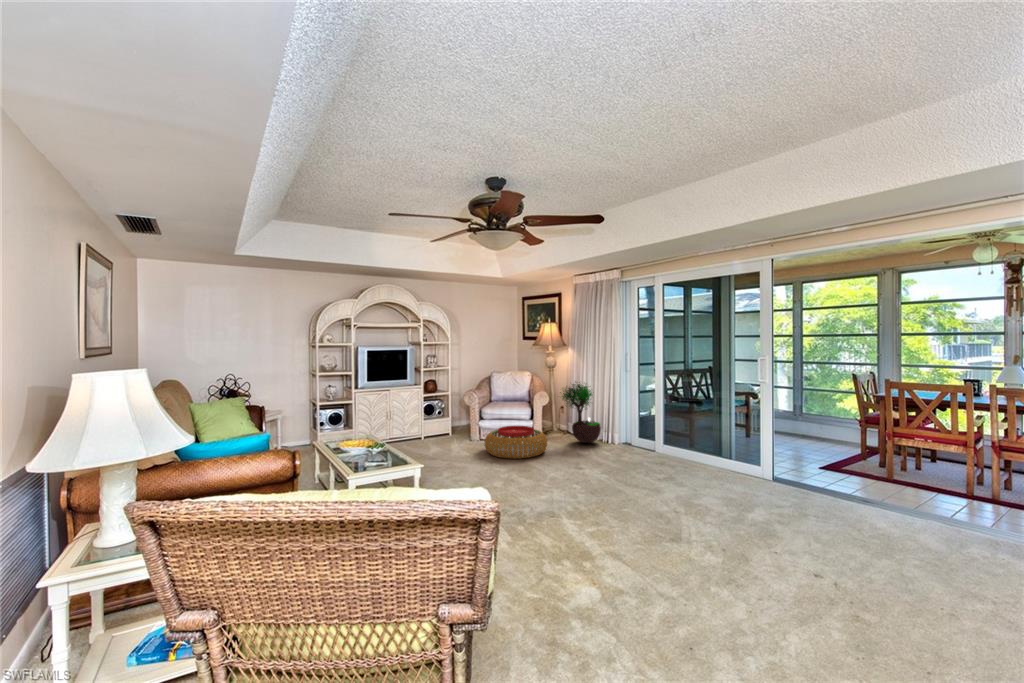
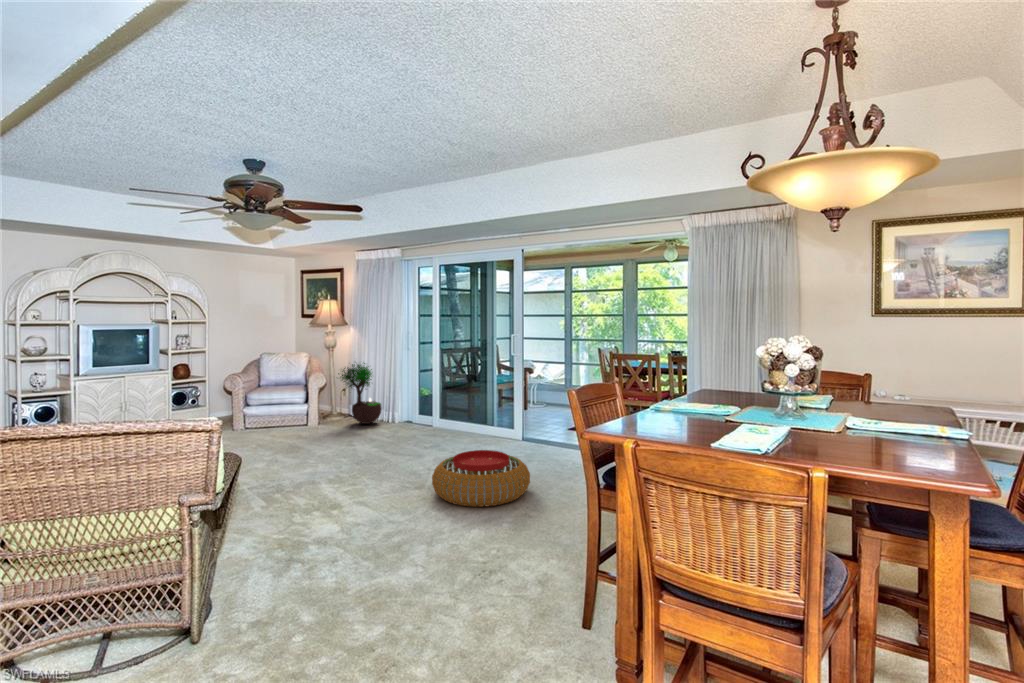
pouf: present [484,426,547,459] -> present [432,450,530,507]

